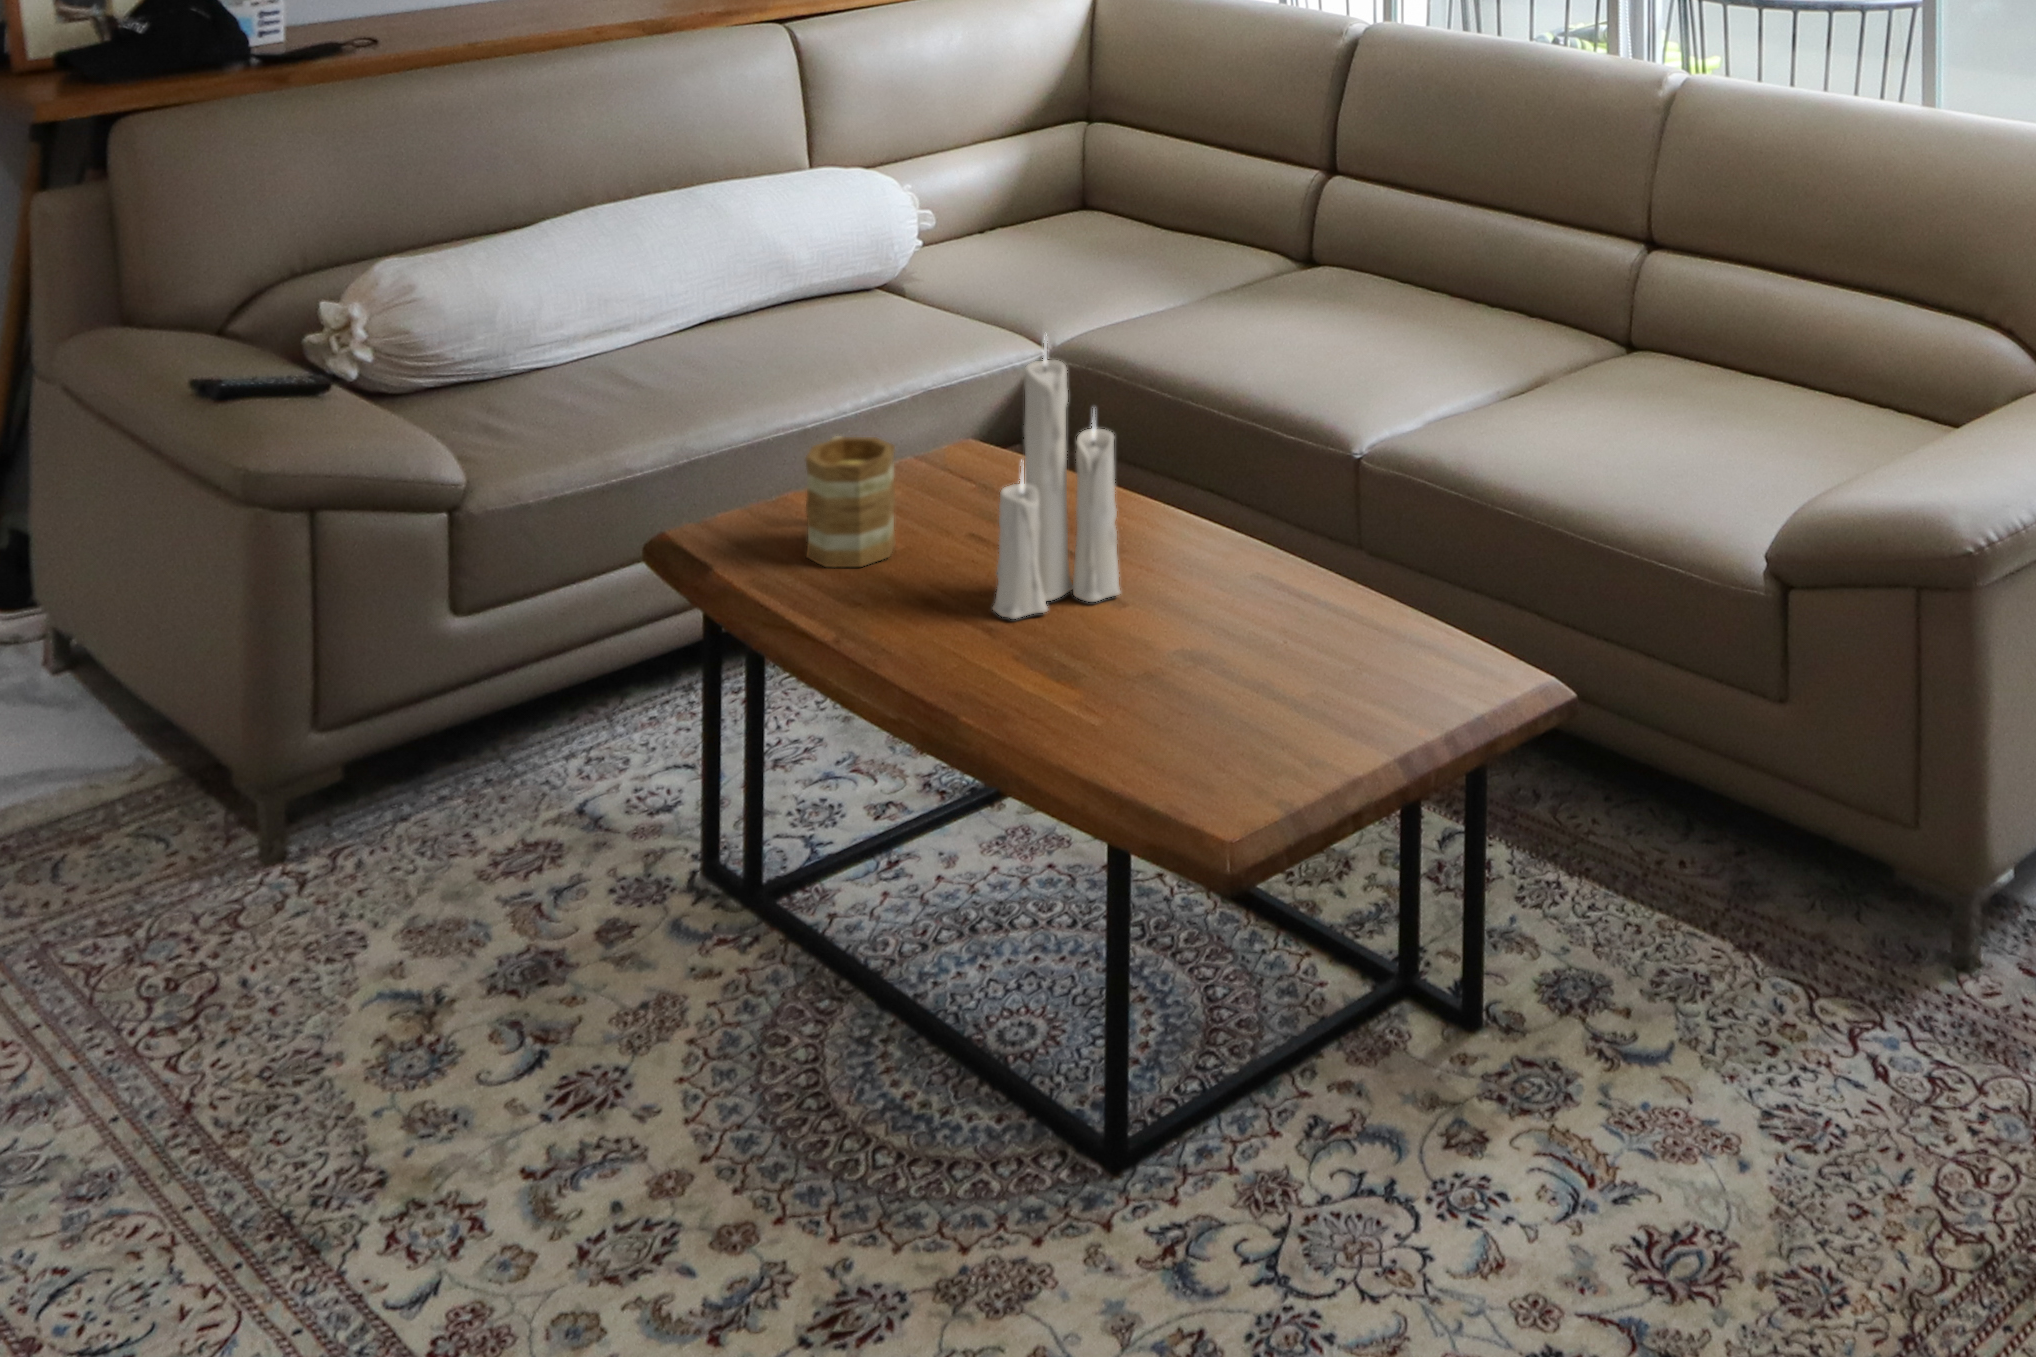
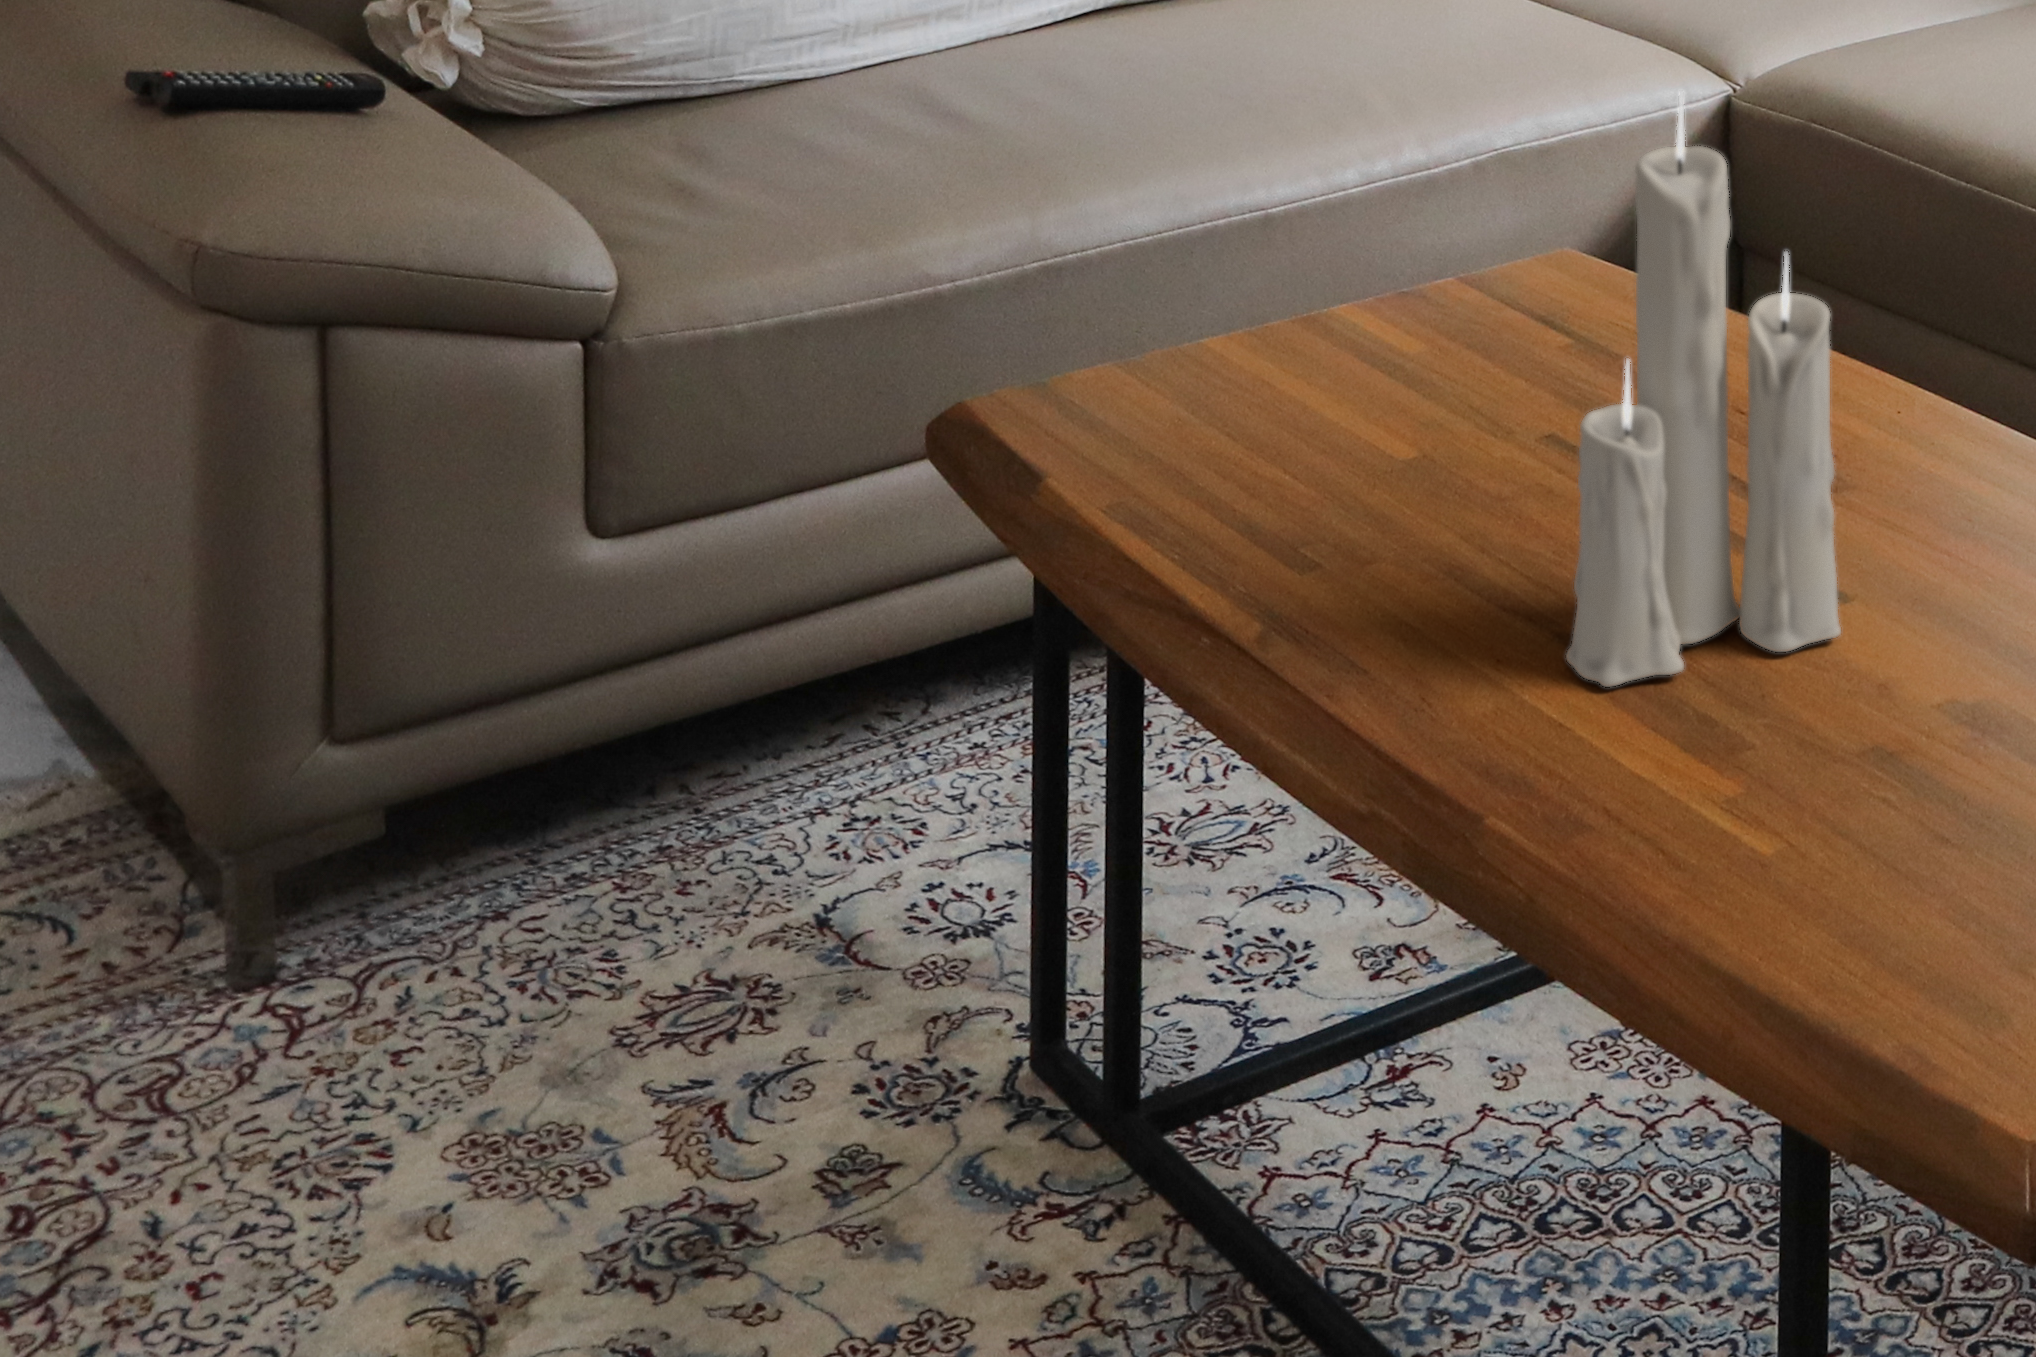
mug: present [806,436,896,567] -> none [1195,260,1388,535]

